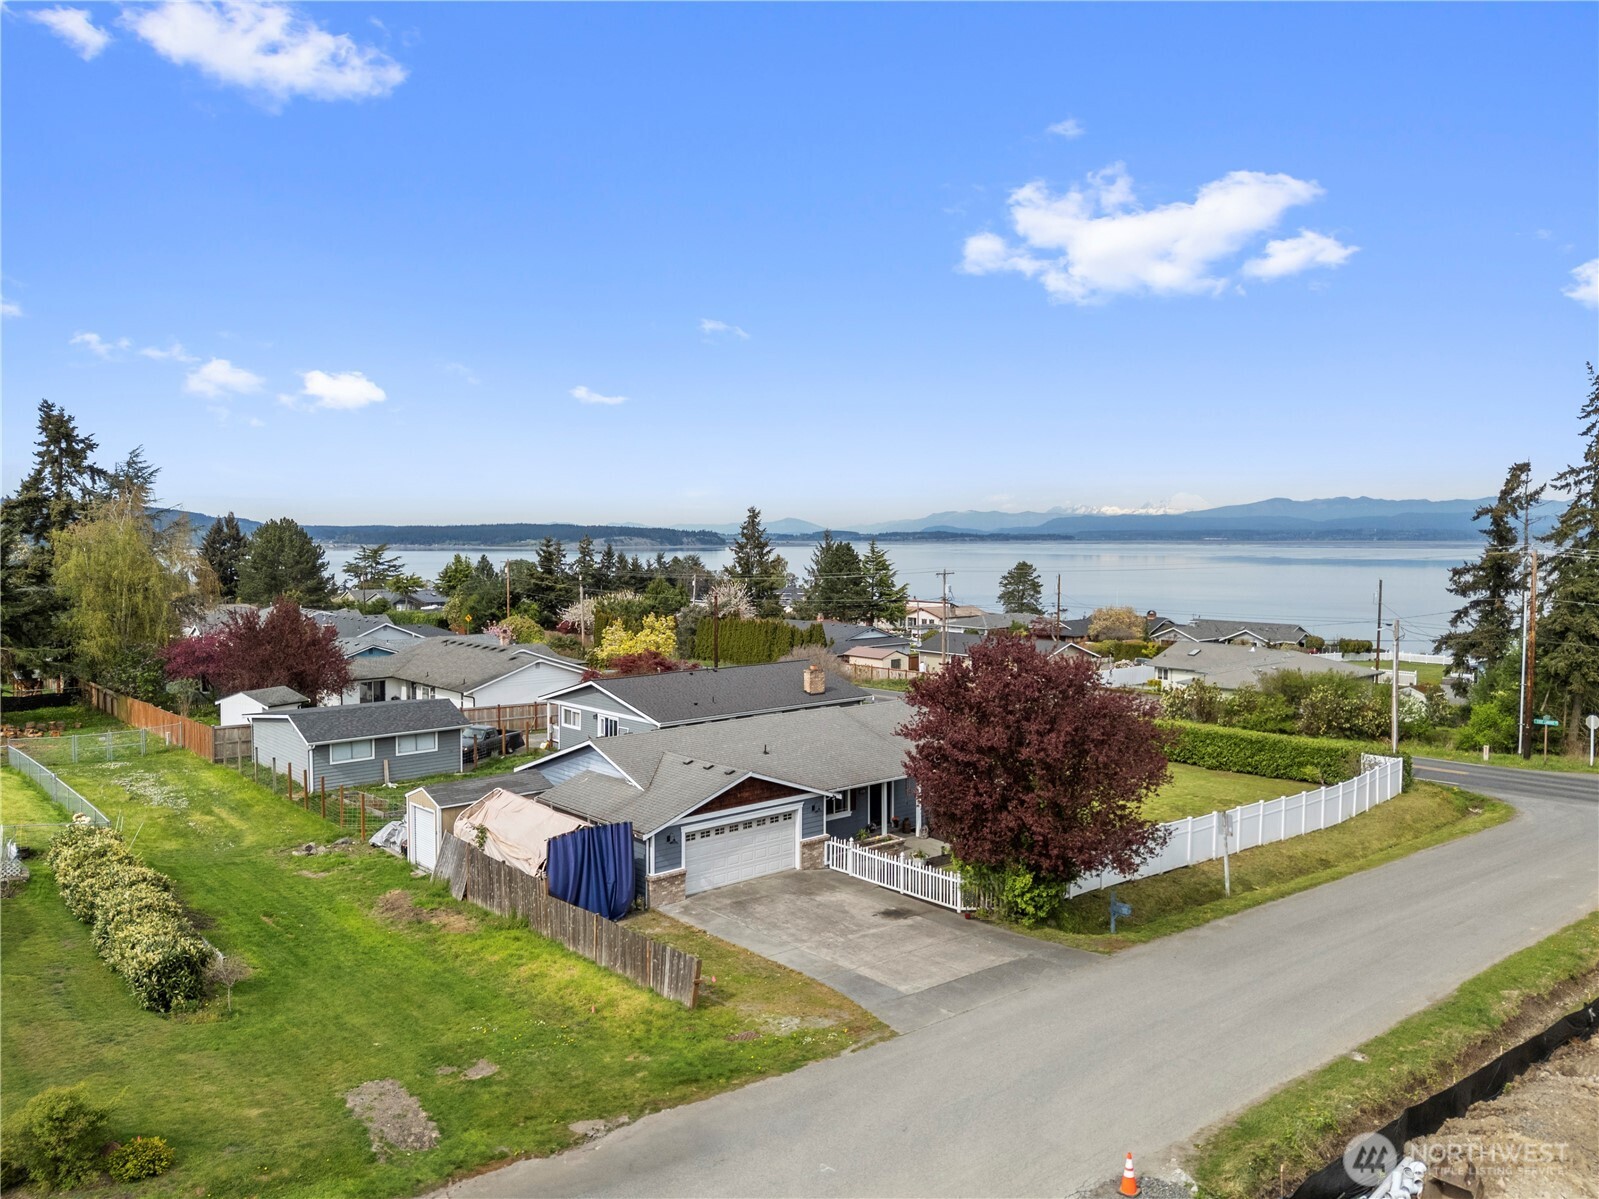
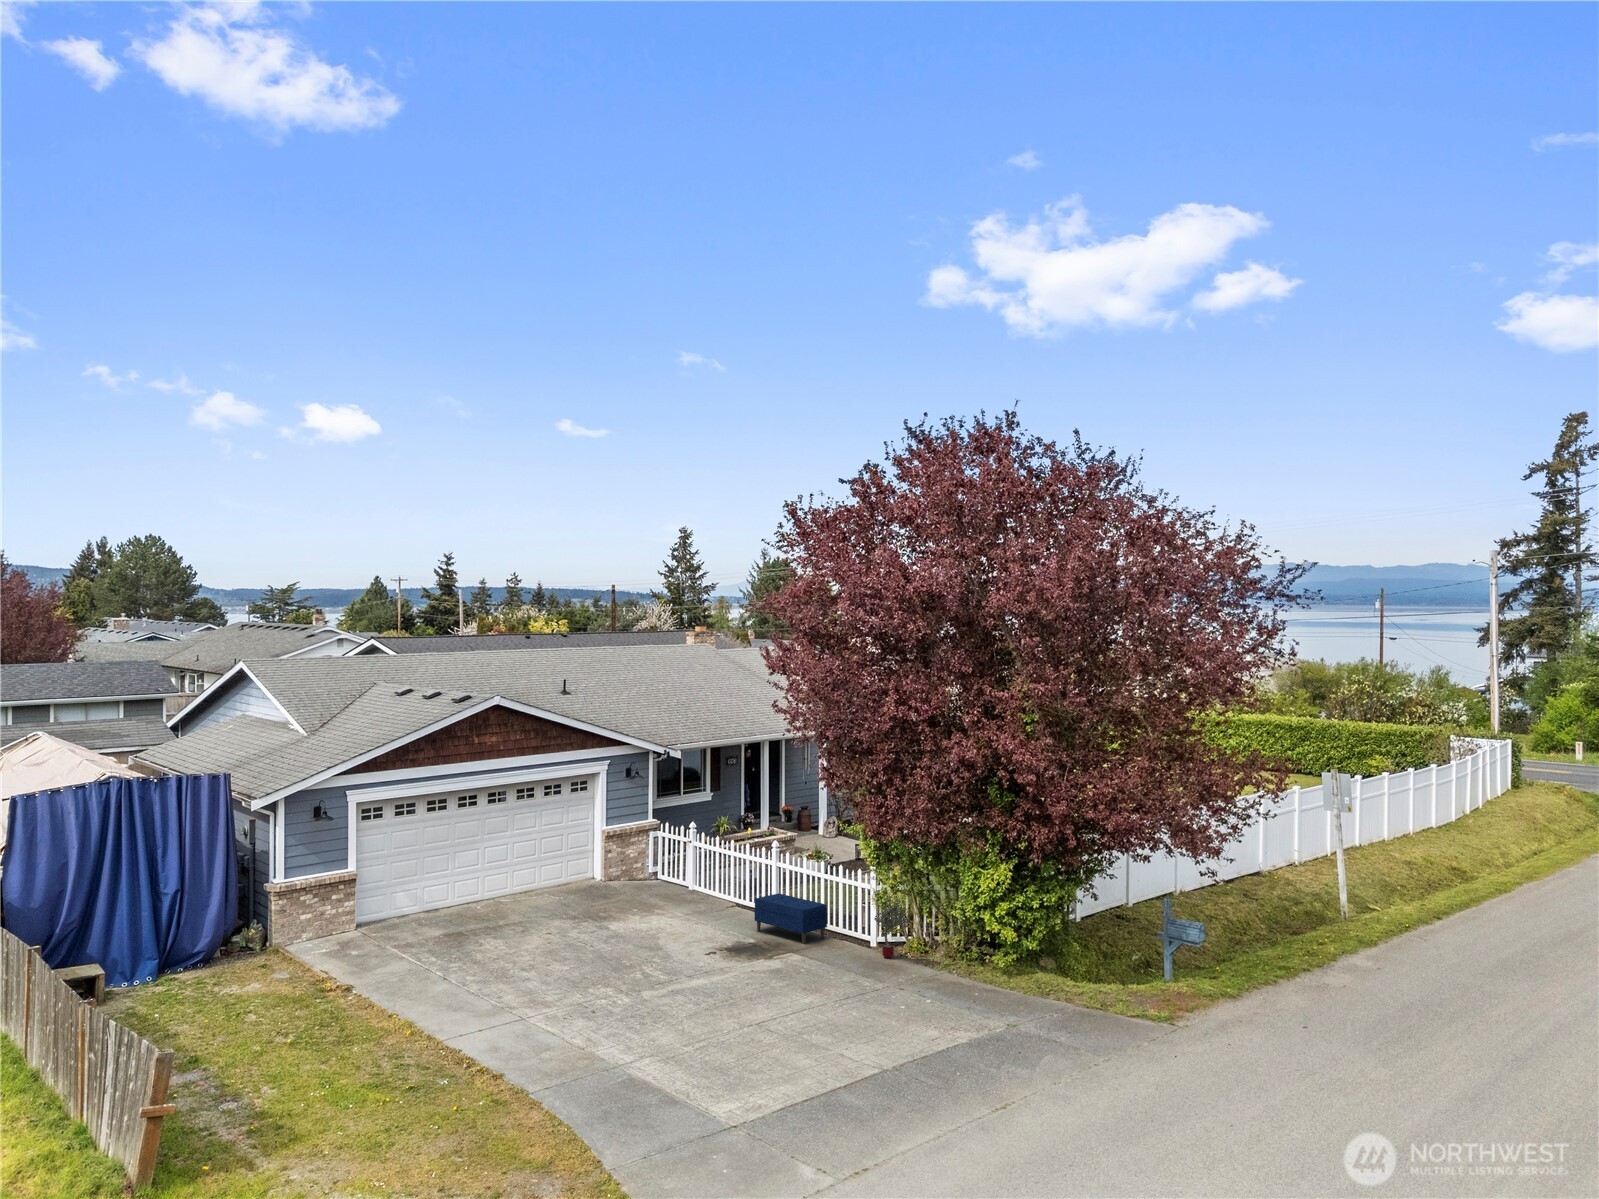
bench: none [895,882,934,910] -> present [754,893,827,944]

